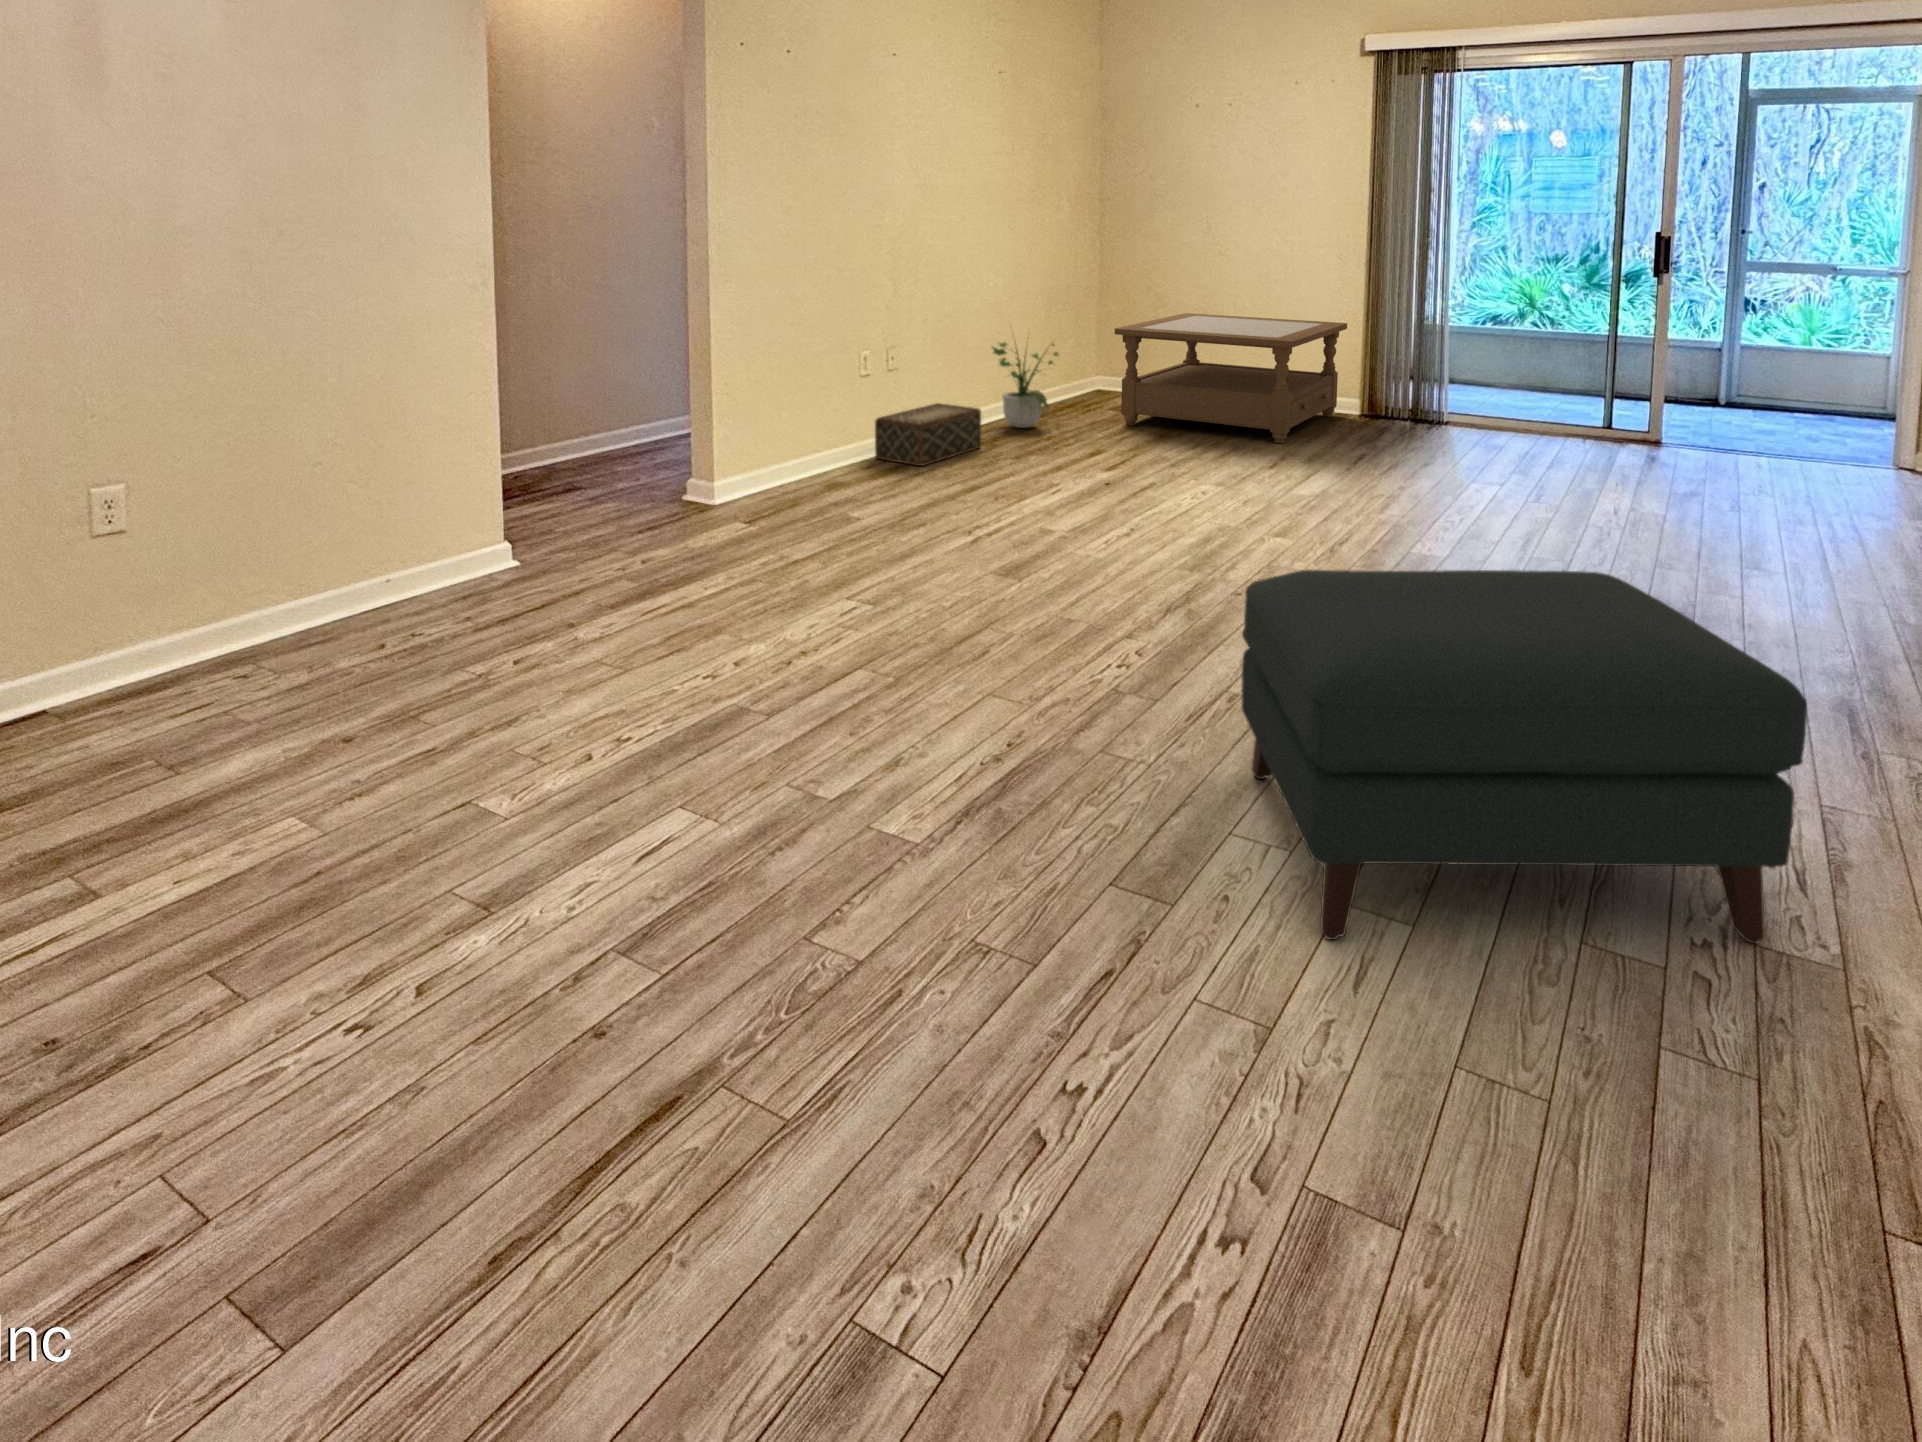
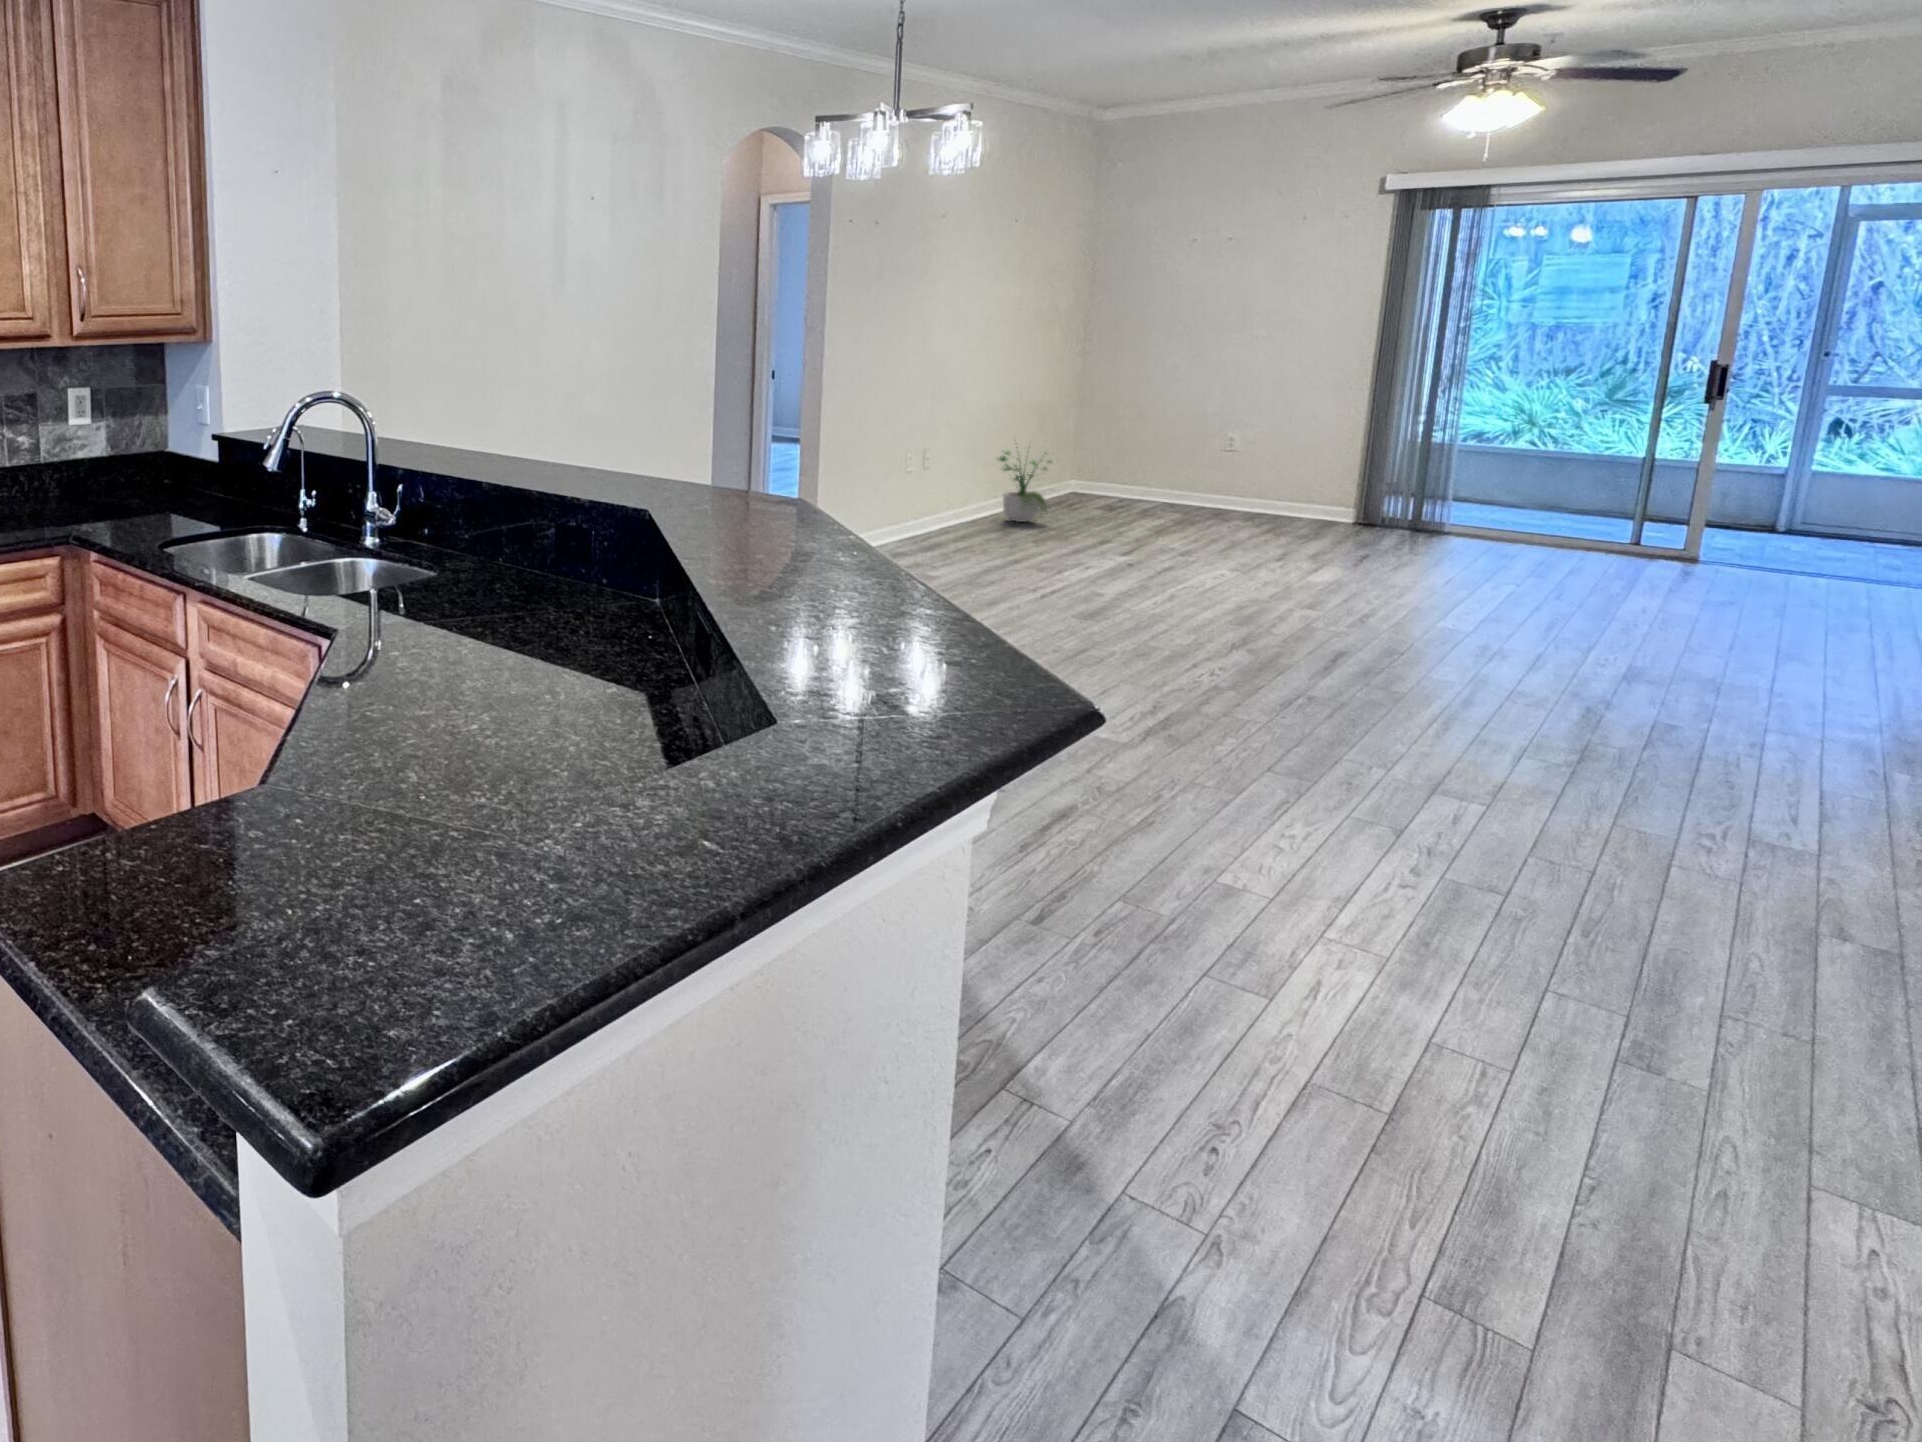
coffee table: present [1114,313,1347,443] -> none [1110,429,1344,543]
woven basket: present [875,403,981,466] -> none [910,499,996,546]
ottoman: present [1242,570,1807,944] -> none [1333,606,1802,839]

